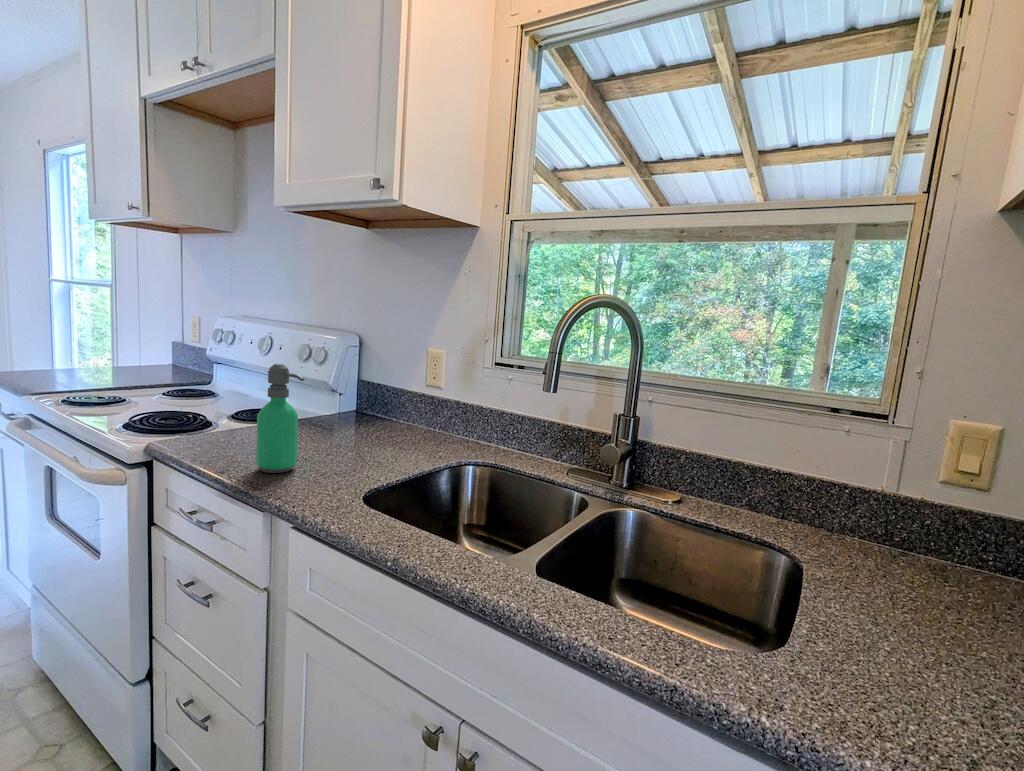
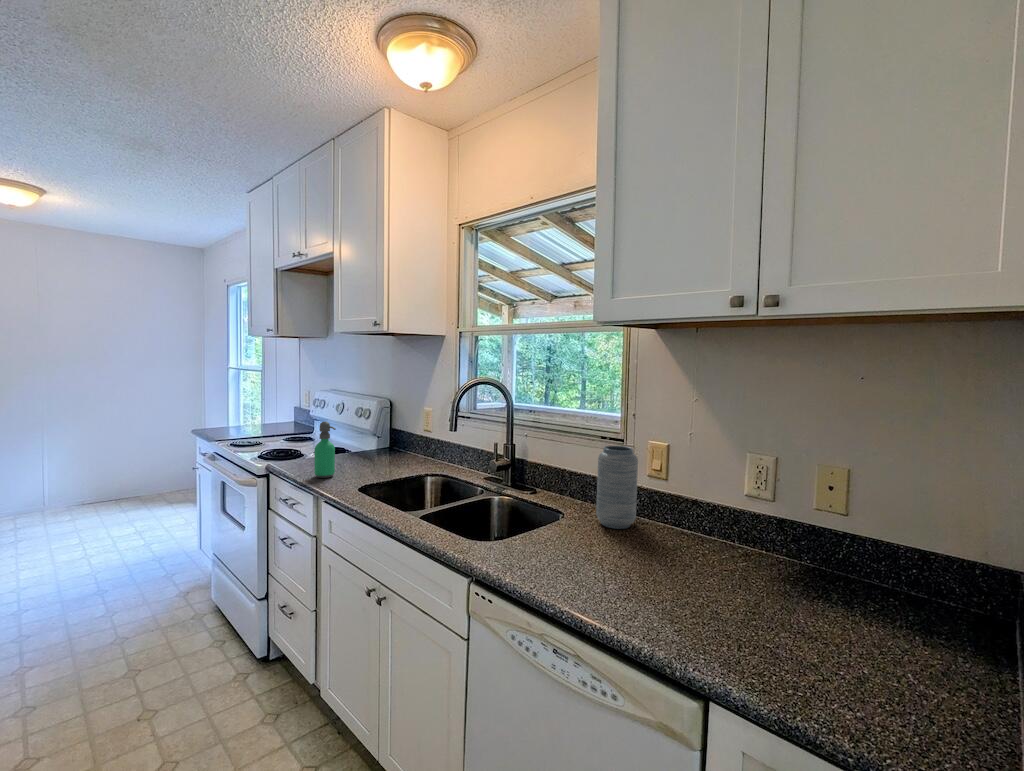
vase: none [874,429,991,590] -> present [596,446,638,529]

